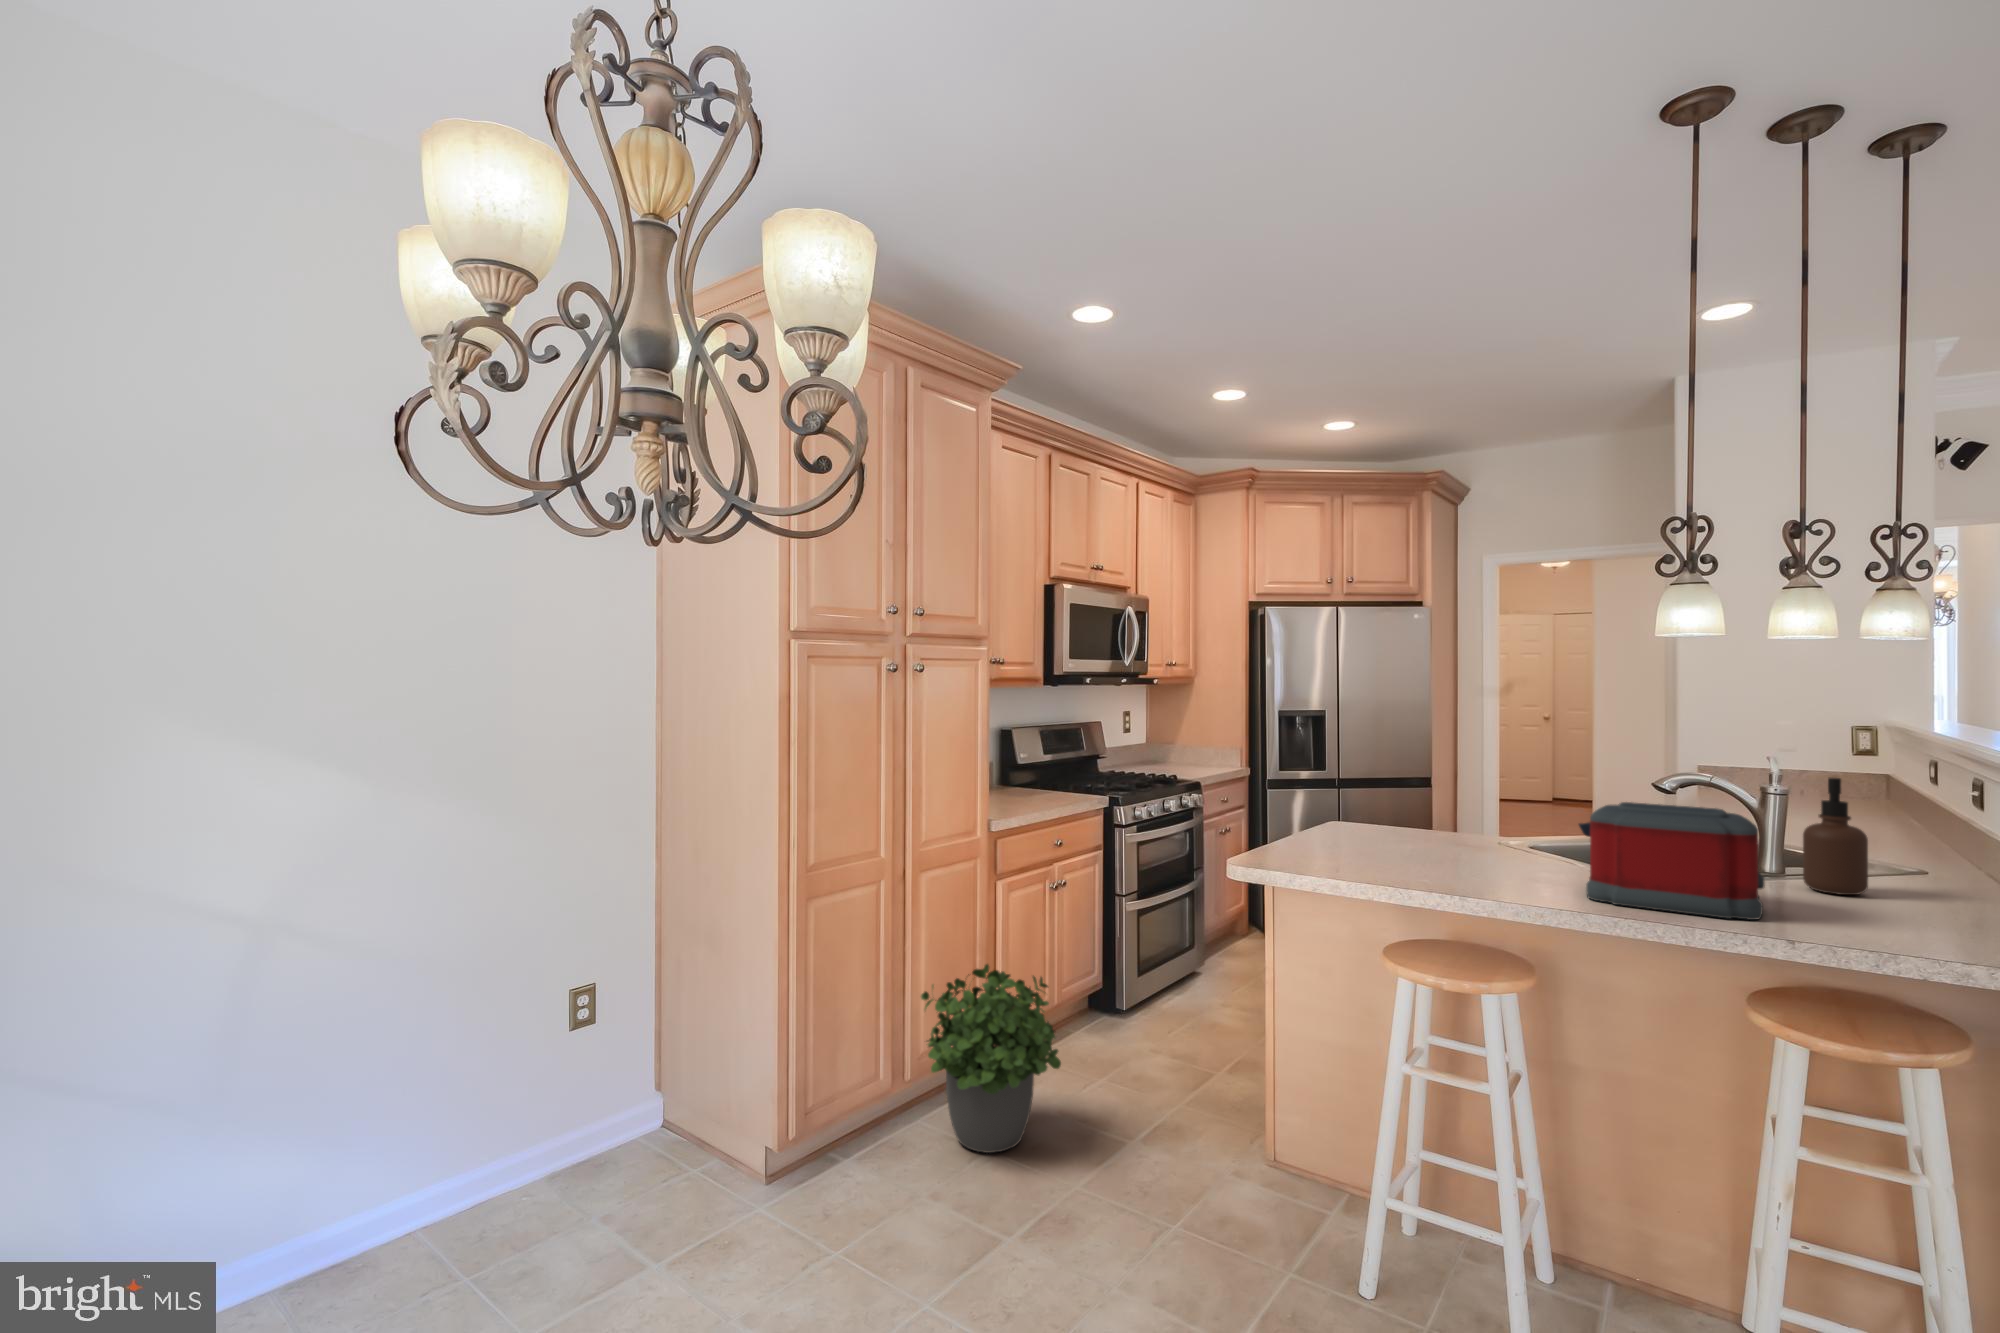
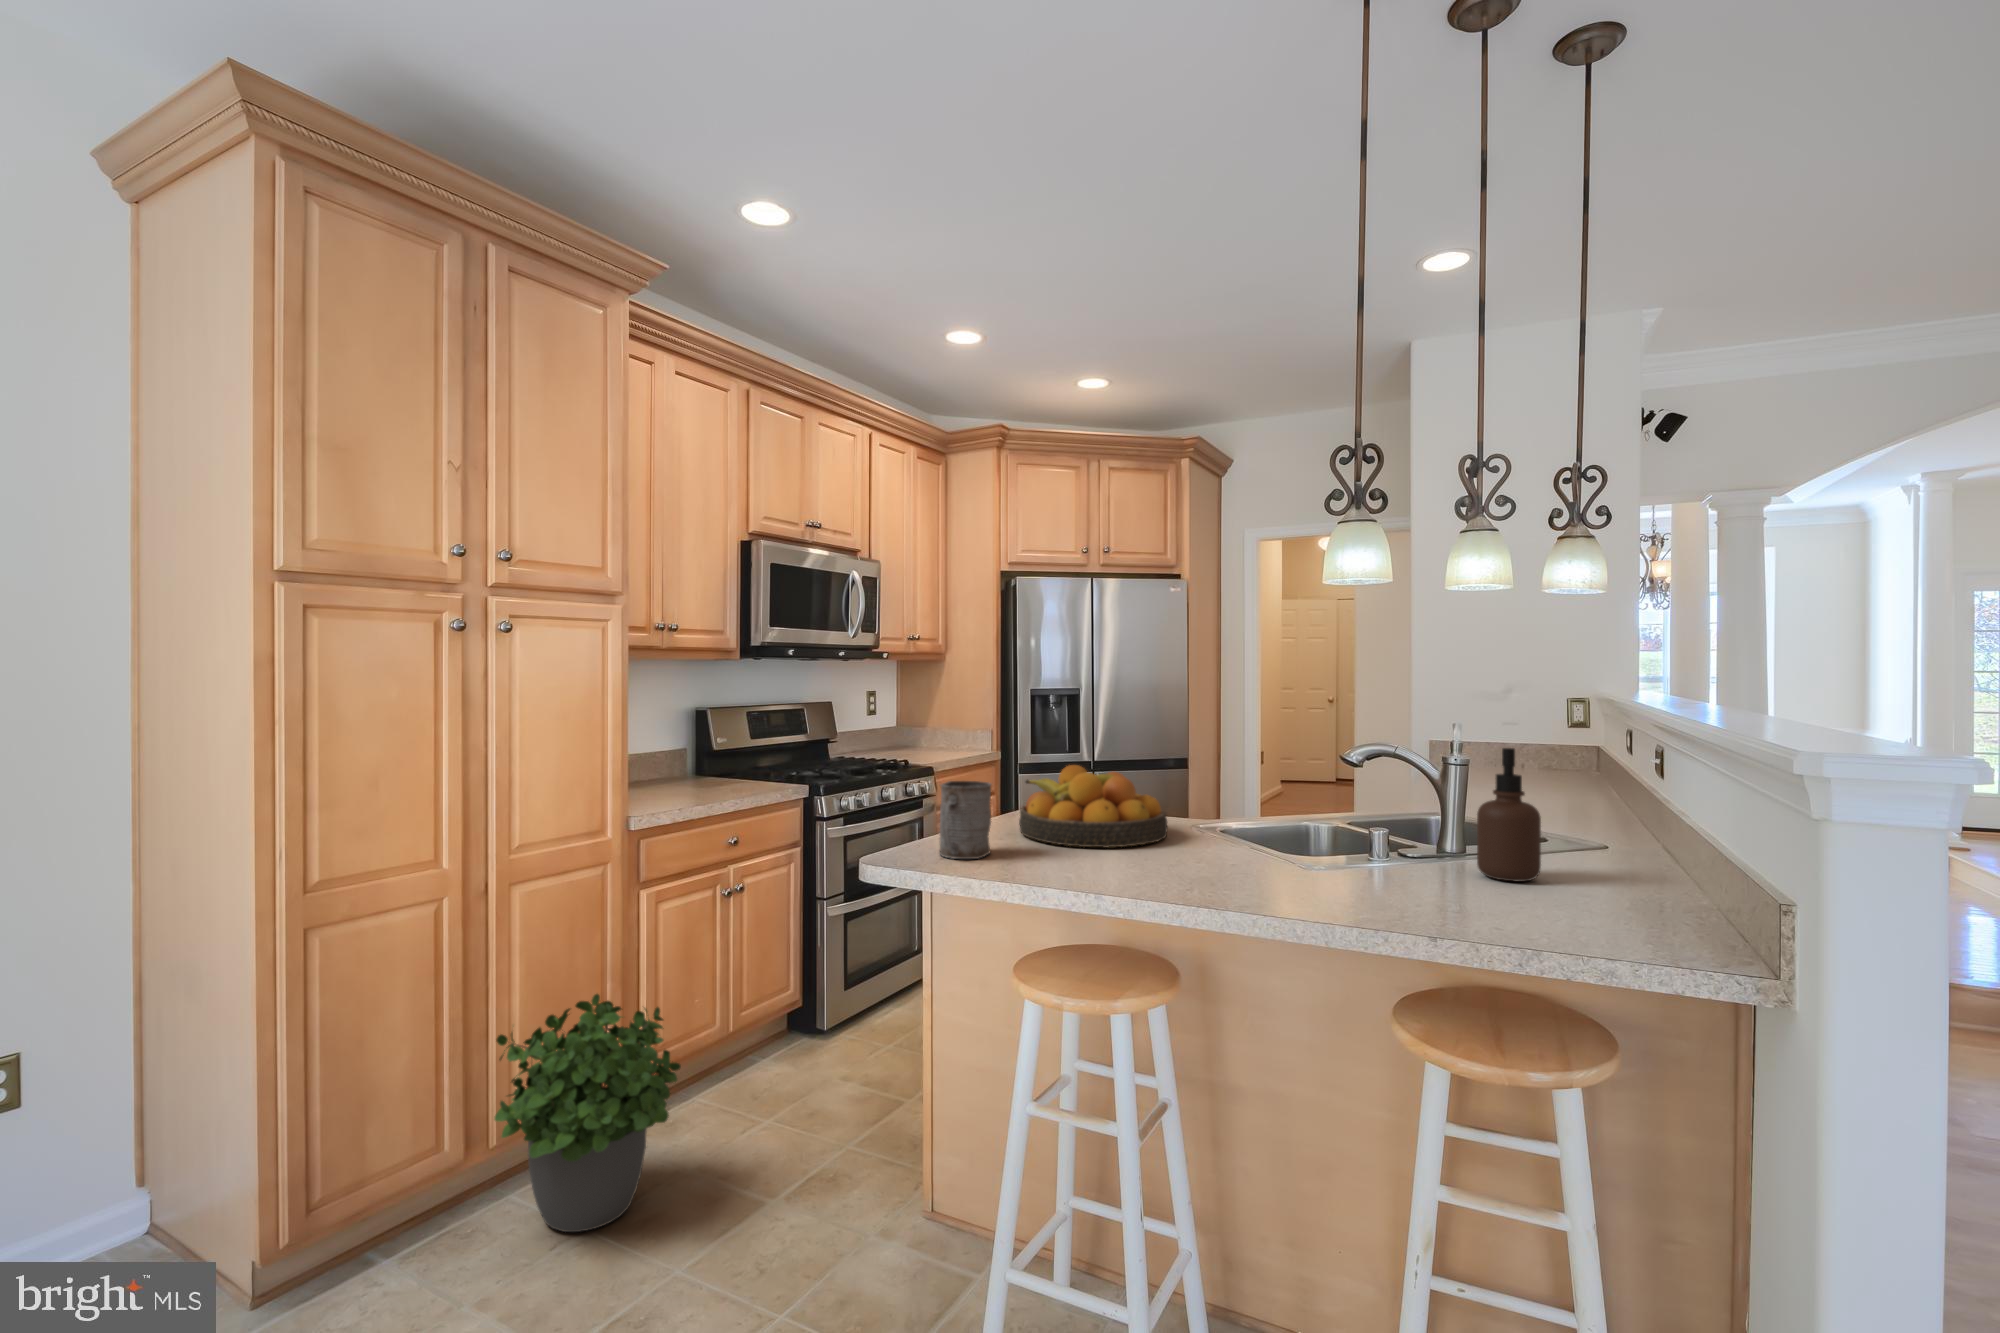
fruit bowl: none [1350,784,1488,856] -> present [1019,765,1167,847]
mug: none [1299,797,1345,862] -> present [939,781,991,859]
toaster: present [1579,802,1764,920] -> none [1229,780,1419,919]

